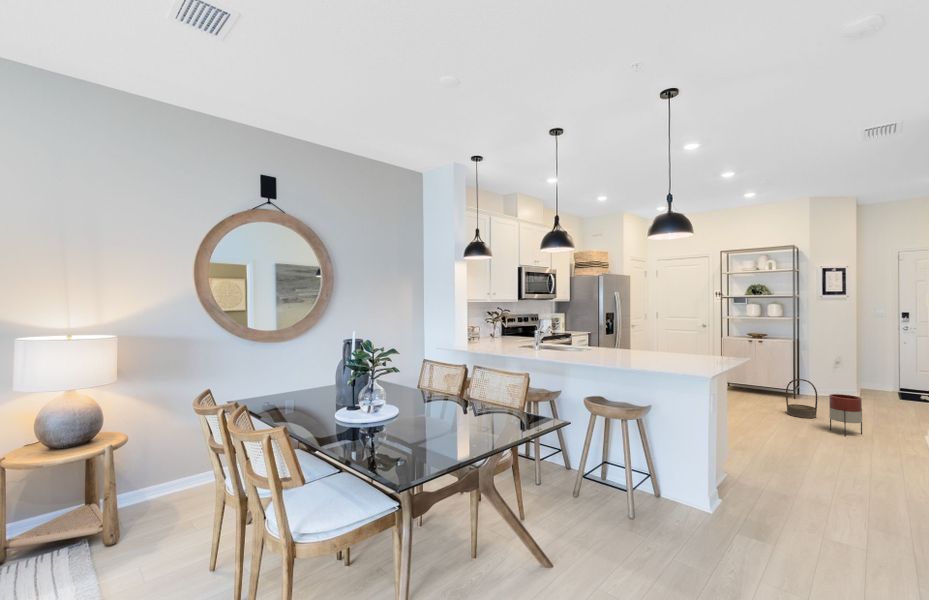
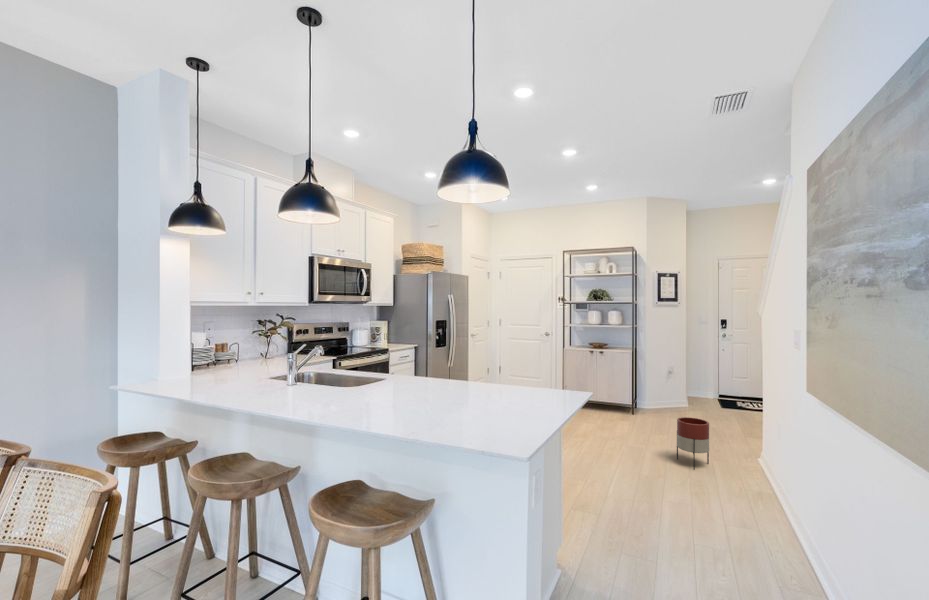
basket: present [786,379,817,418] -> none [629,397,660,443]

